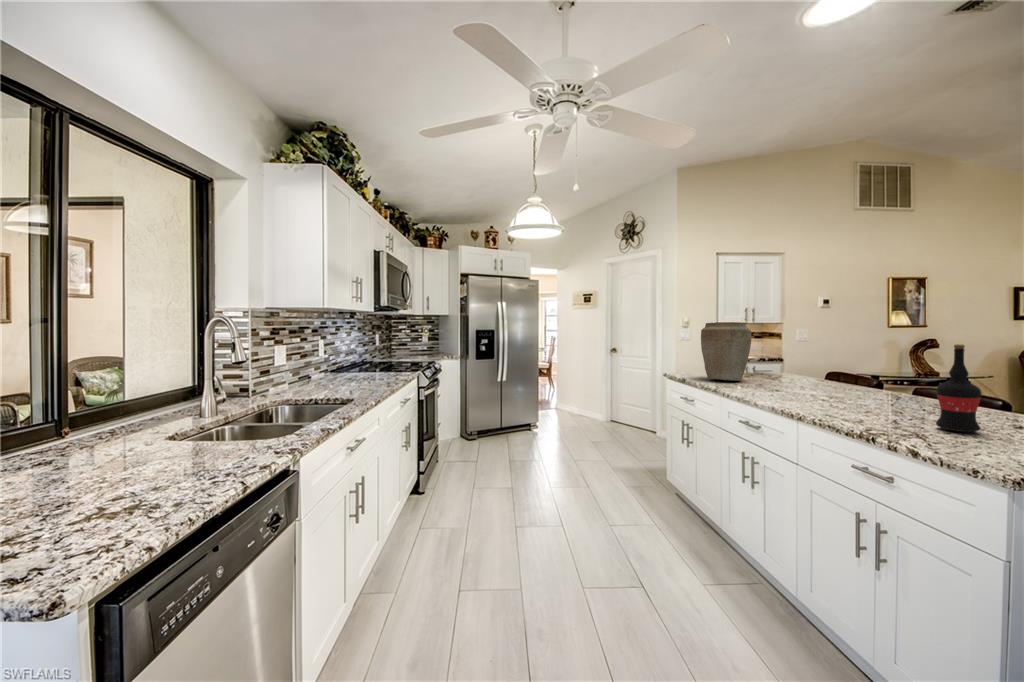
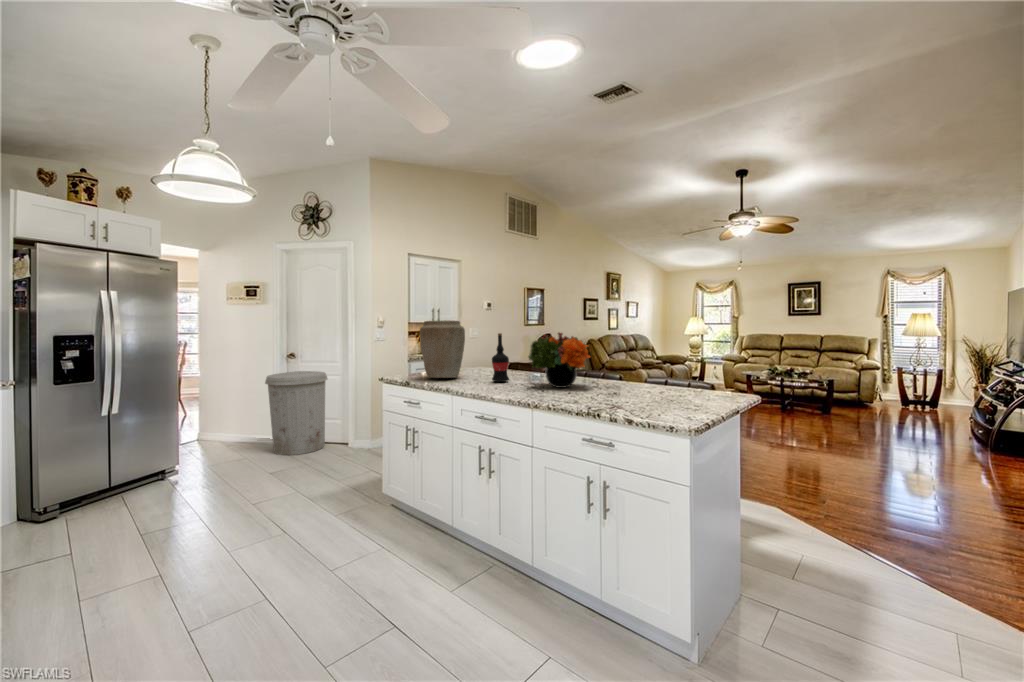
flower arrangement: none [813,336,913,404] -> present [528,333,590,388]
wine bottle: present [936,344,981,432] -> present [492,333,509,382]
trash can: none [590,365,639,434] -> present [265,371,328,455]

